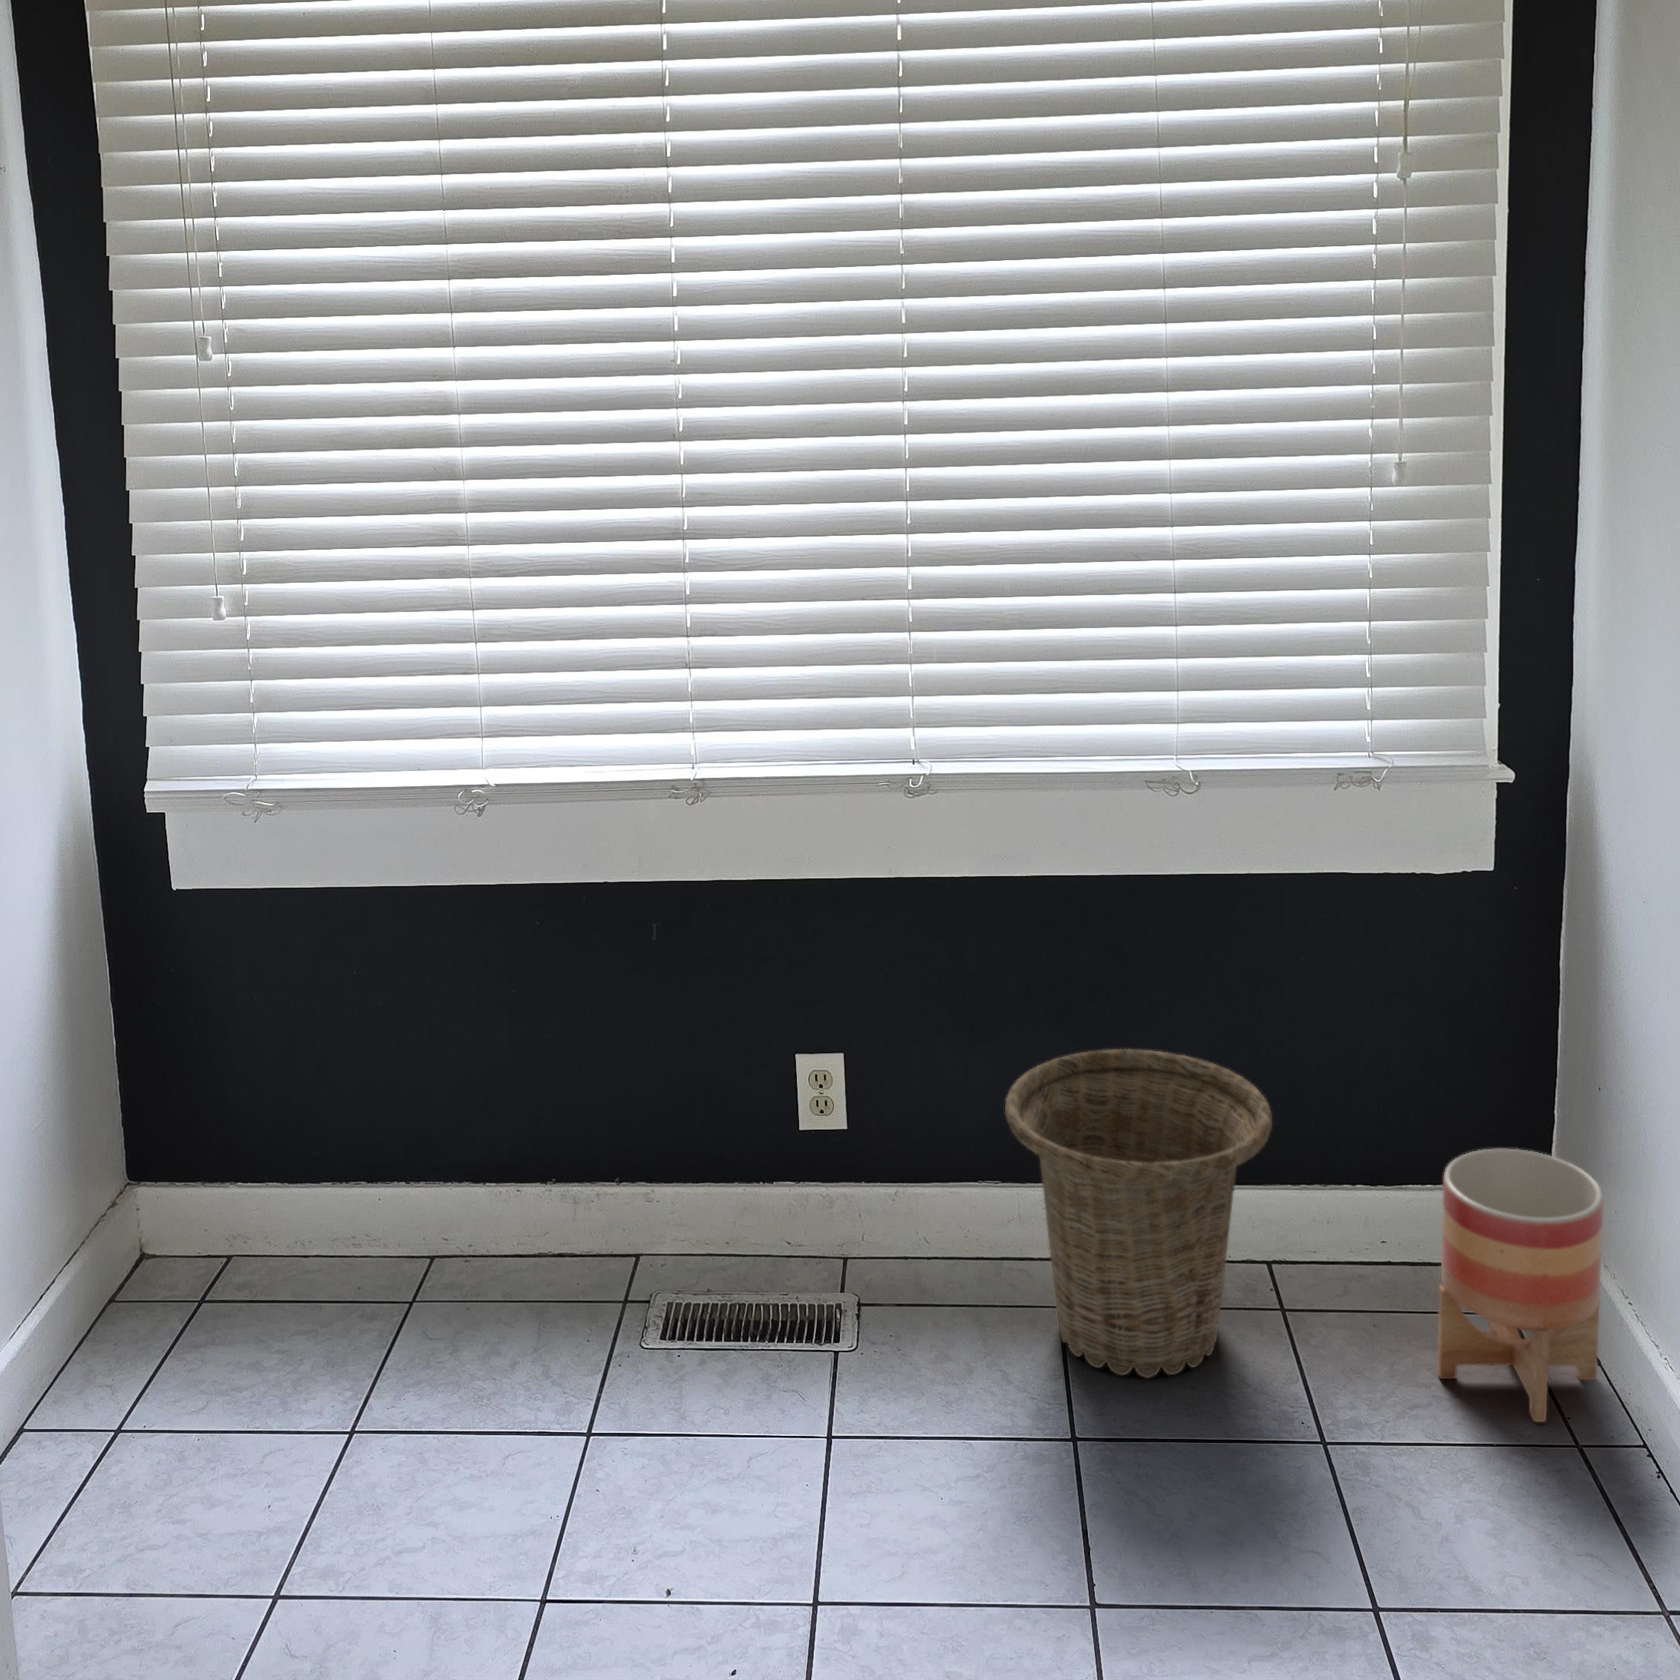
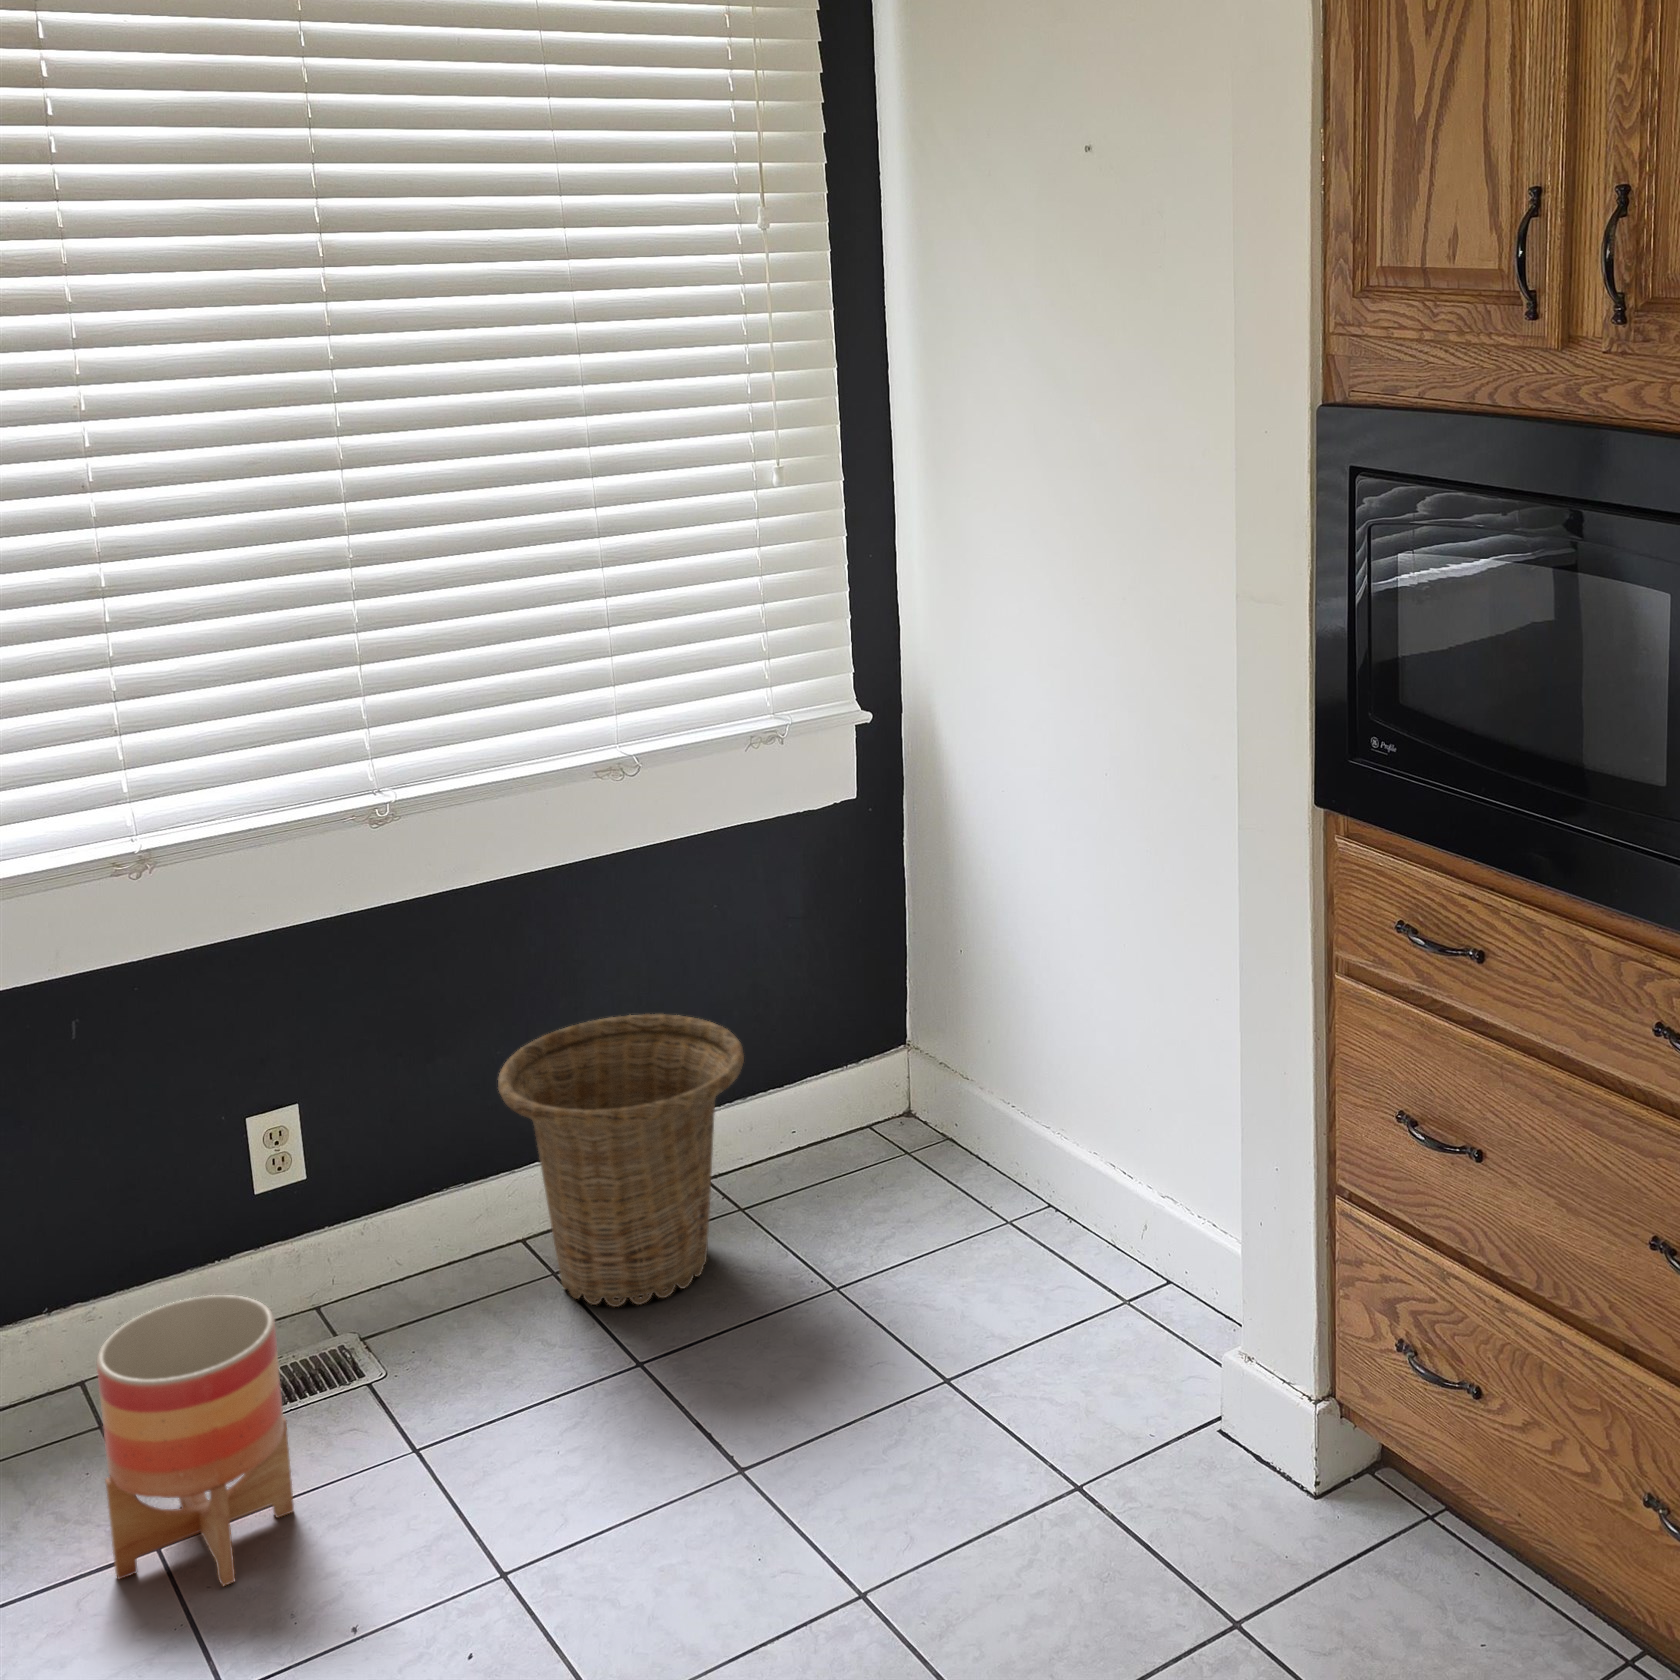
planter: present [1437,1149,1603,1422] -> present [97,1295,294,1586]

